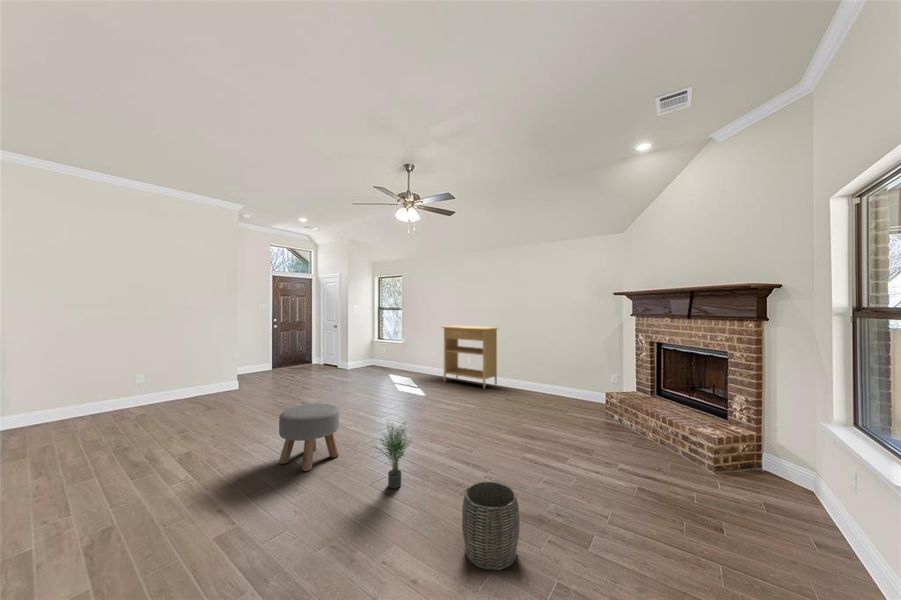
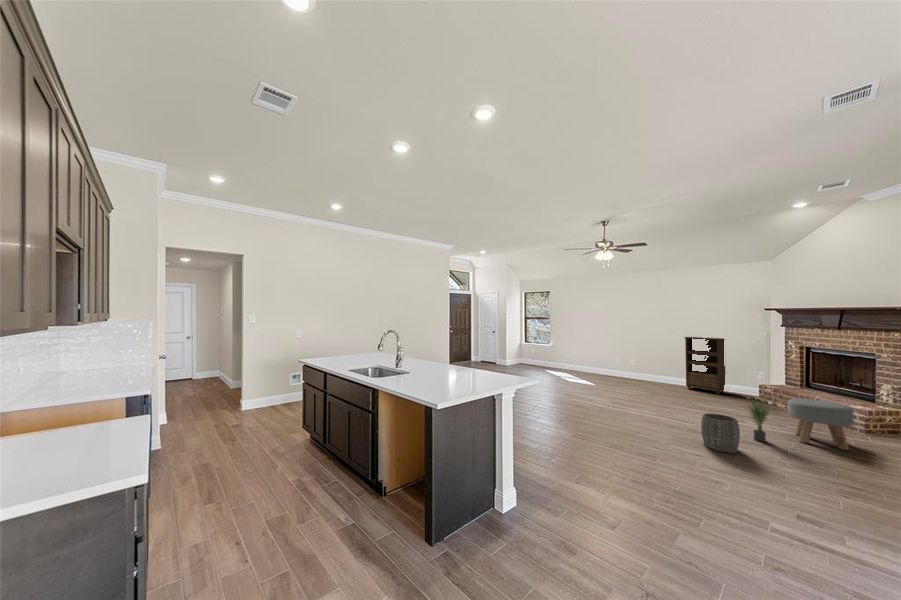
console table: present [442,326,498,388] -> none [597,332,649,381]
bookshelf: none [530,330,576,405] -> present [684,337,726,394]
ottoman: present [279,403,339,471] -> present [788,398,854,450]
potted plant: present [376,425,410,489] -> present [749,401,770,442]

